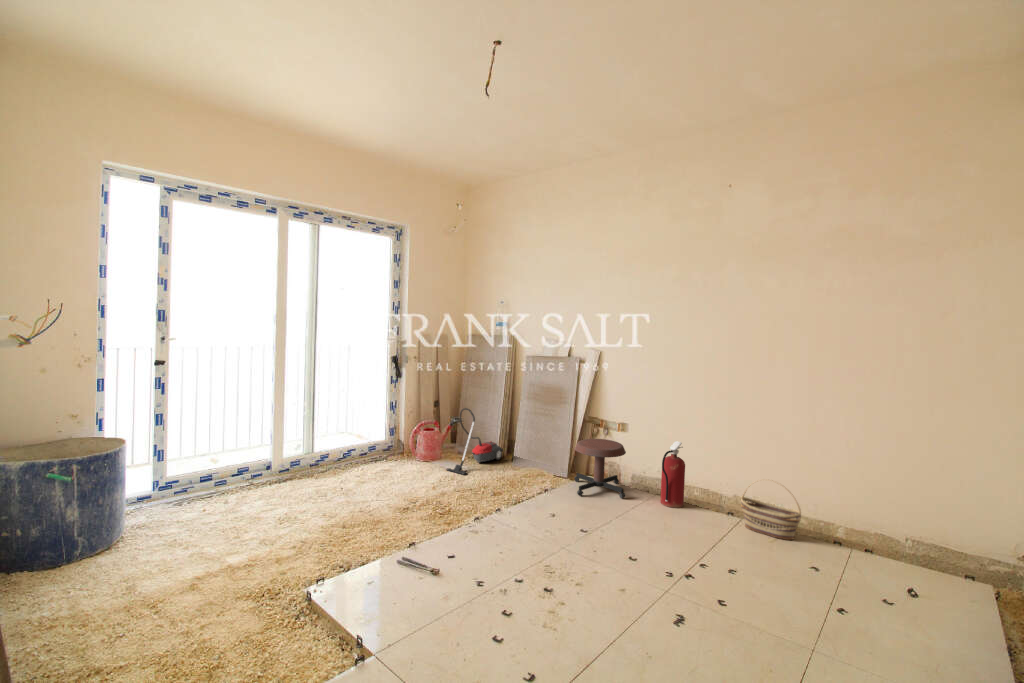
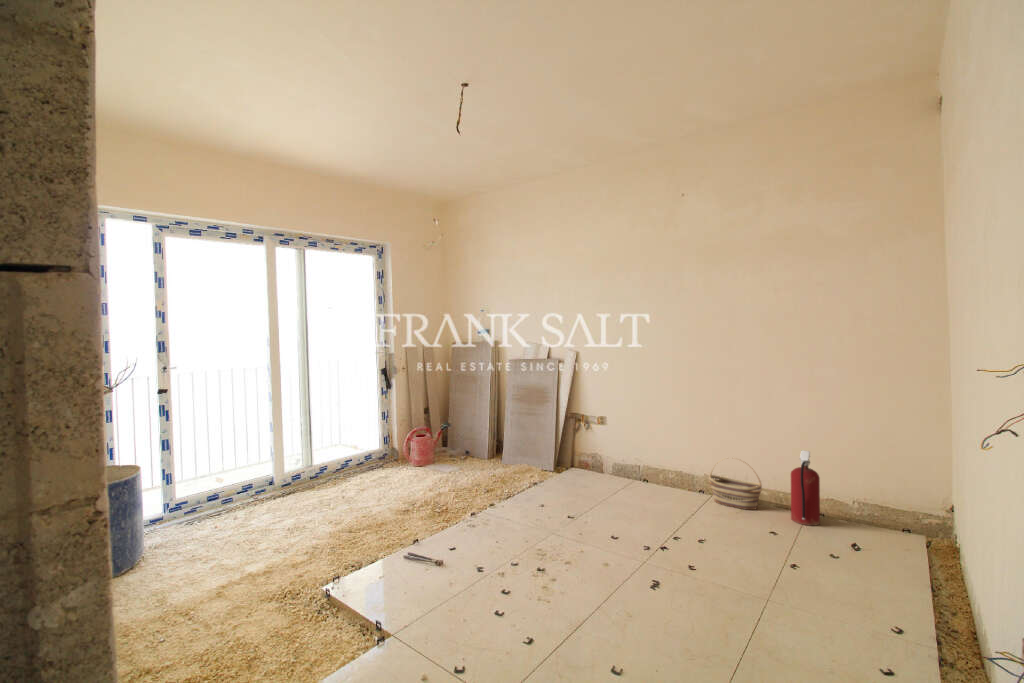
vacuum cleaner: present [446,408,503,475] -> none [440,413,492,475]
stool: present [574,439,626,498] -> none [558,432,607,486]
fire extinguisher: present [660,441,685,508] -> present [791,450,820,526]

